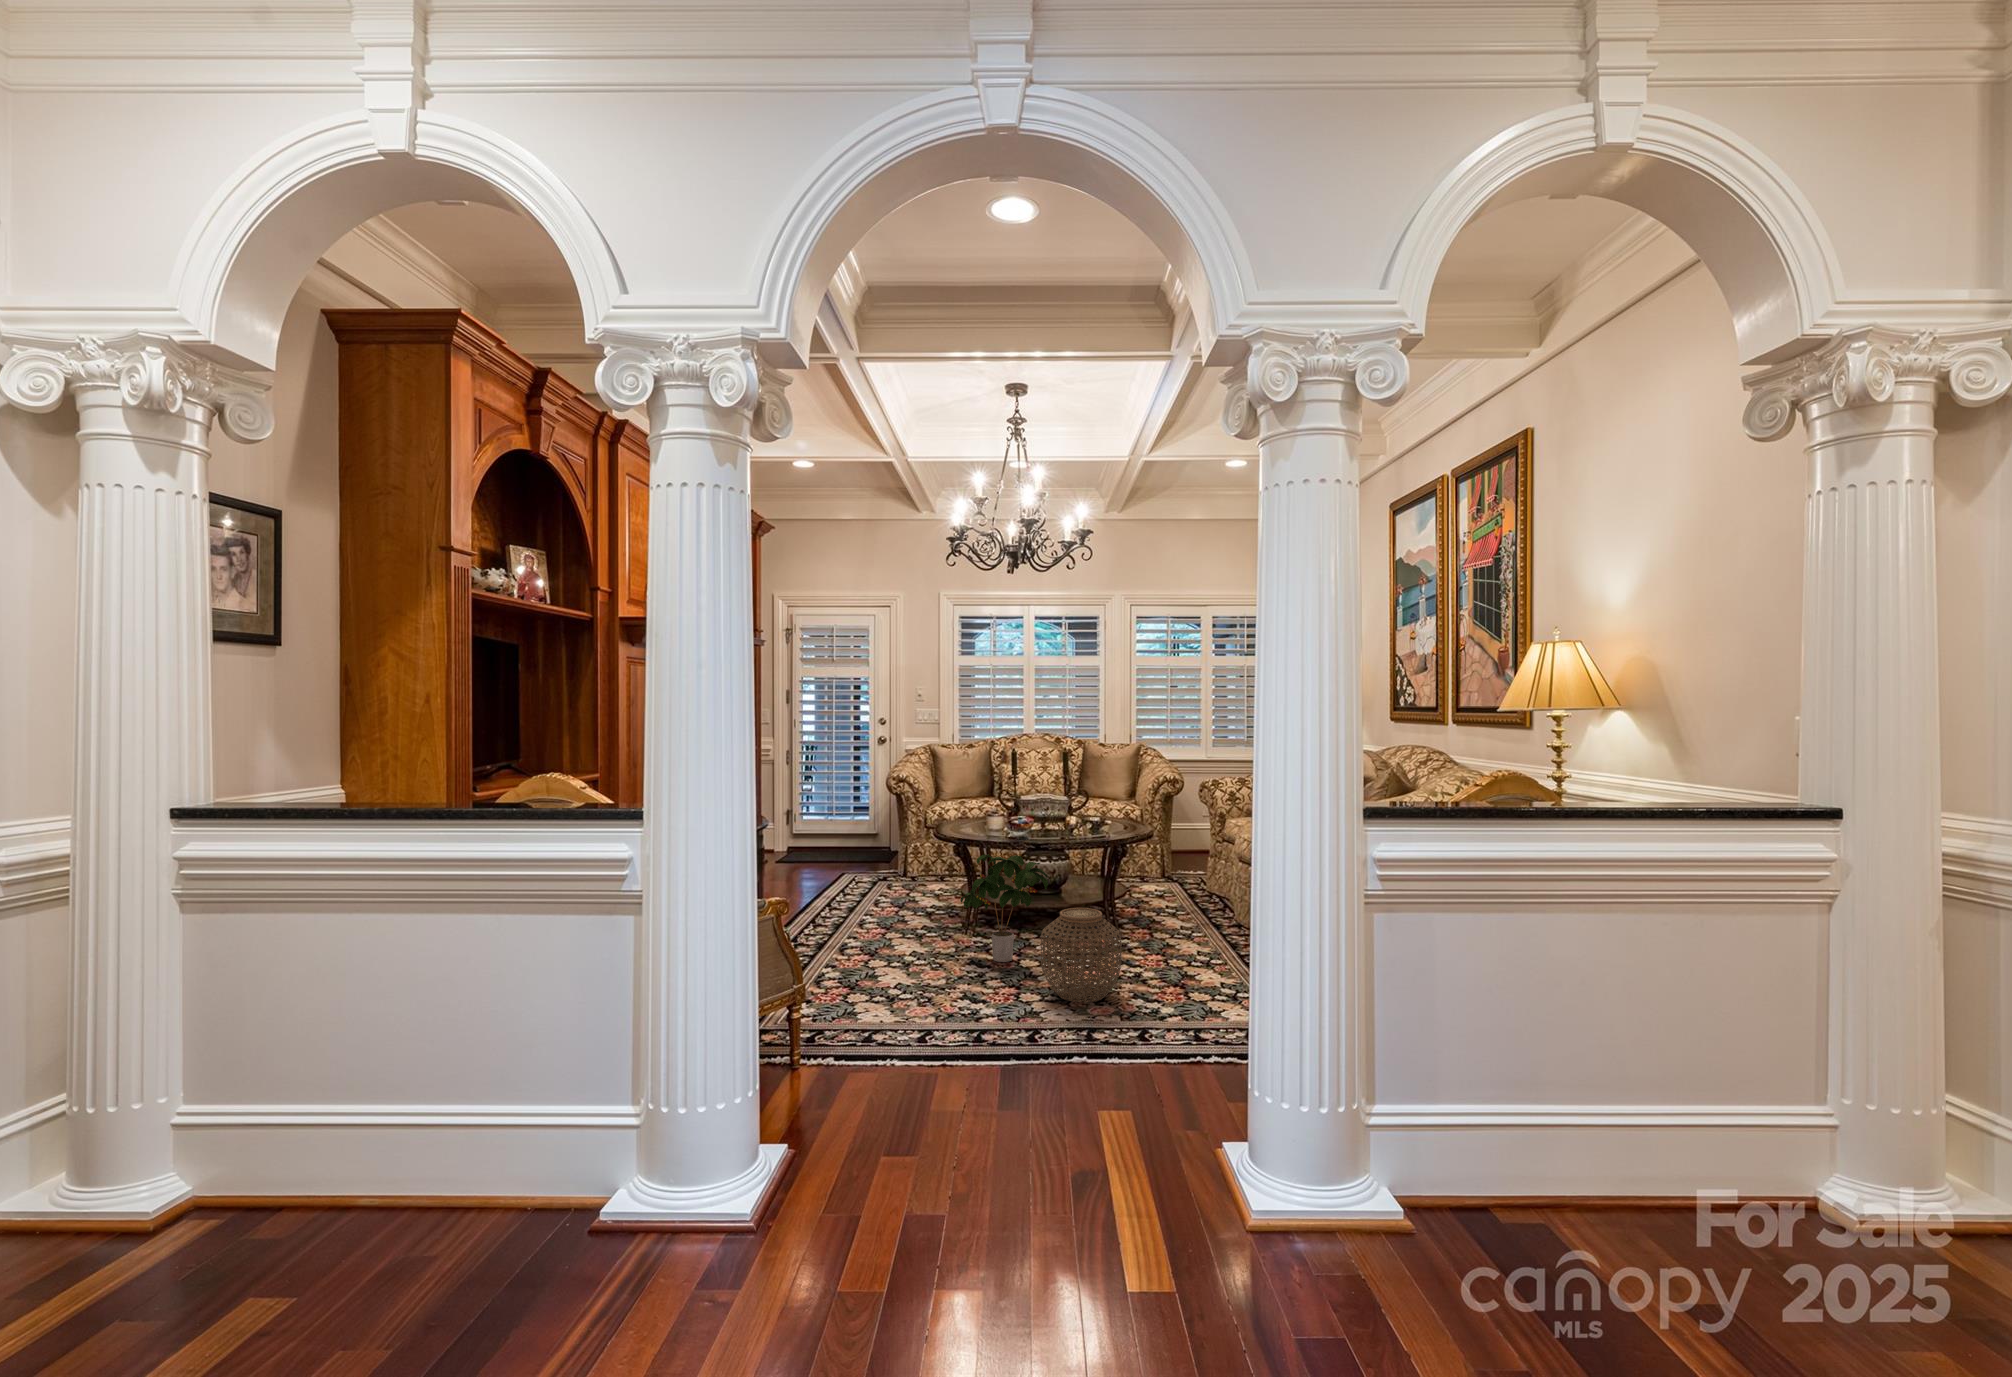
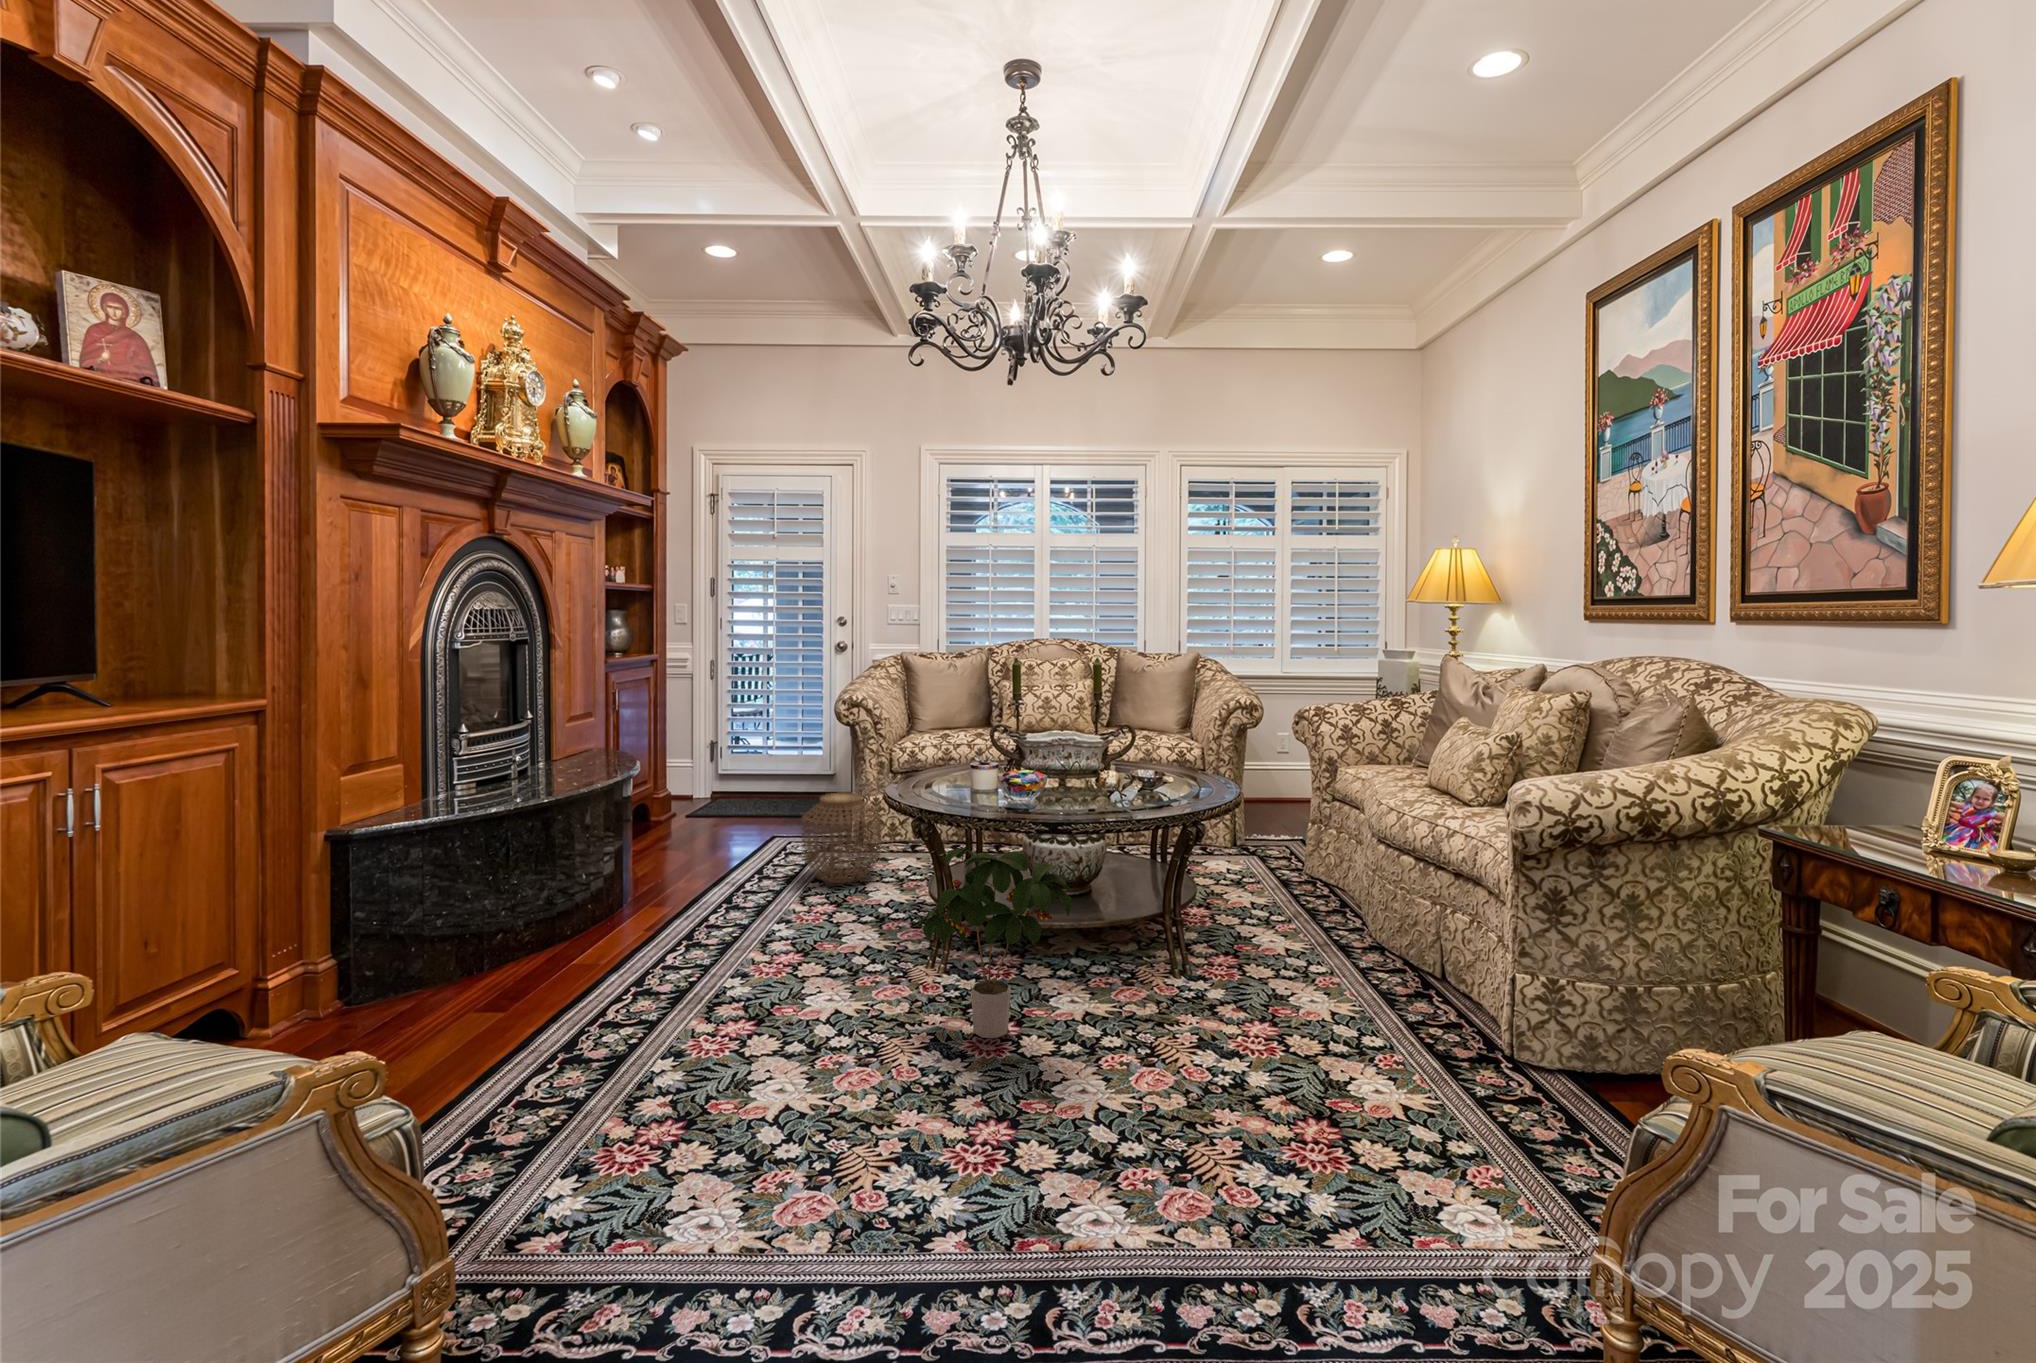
woven basket: present [1041,908,1121,1002] -> present [801,793,882,883]

